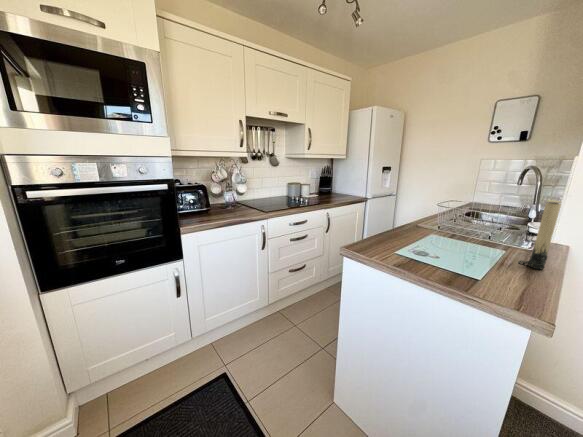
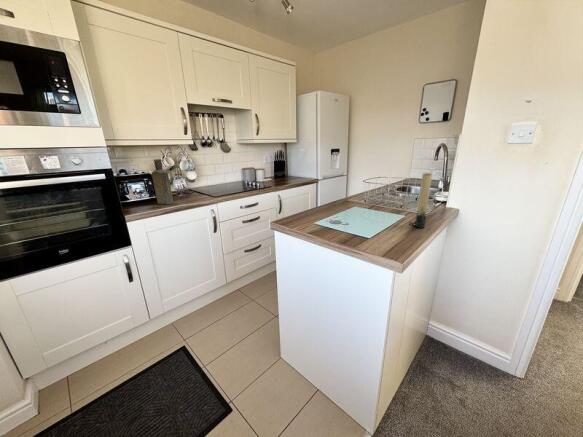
bottle: none [207,171,225,217] -> present [152,159,173,204]

